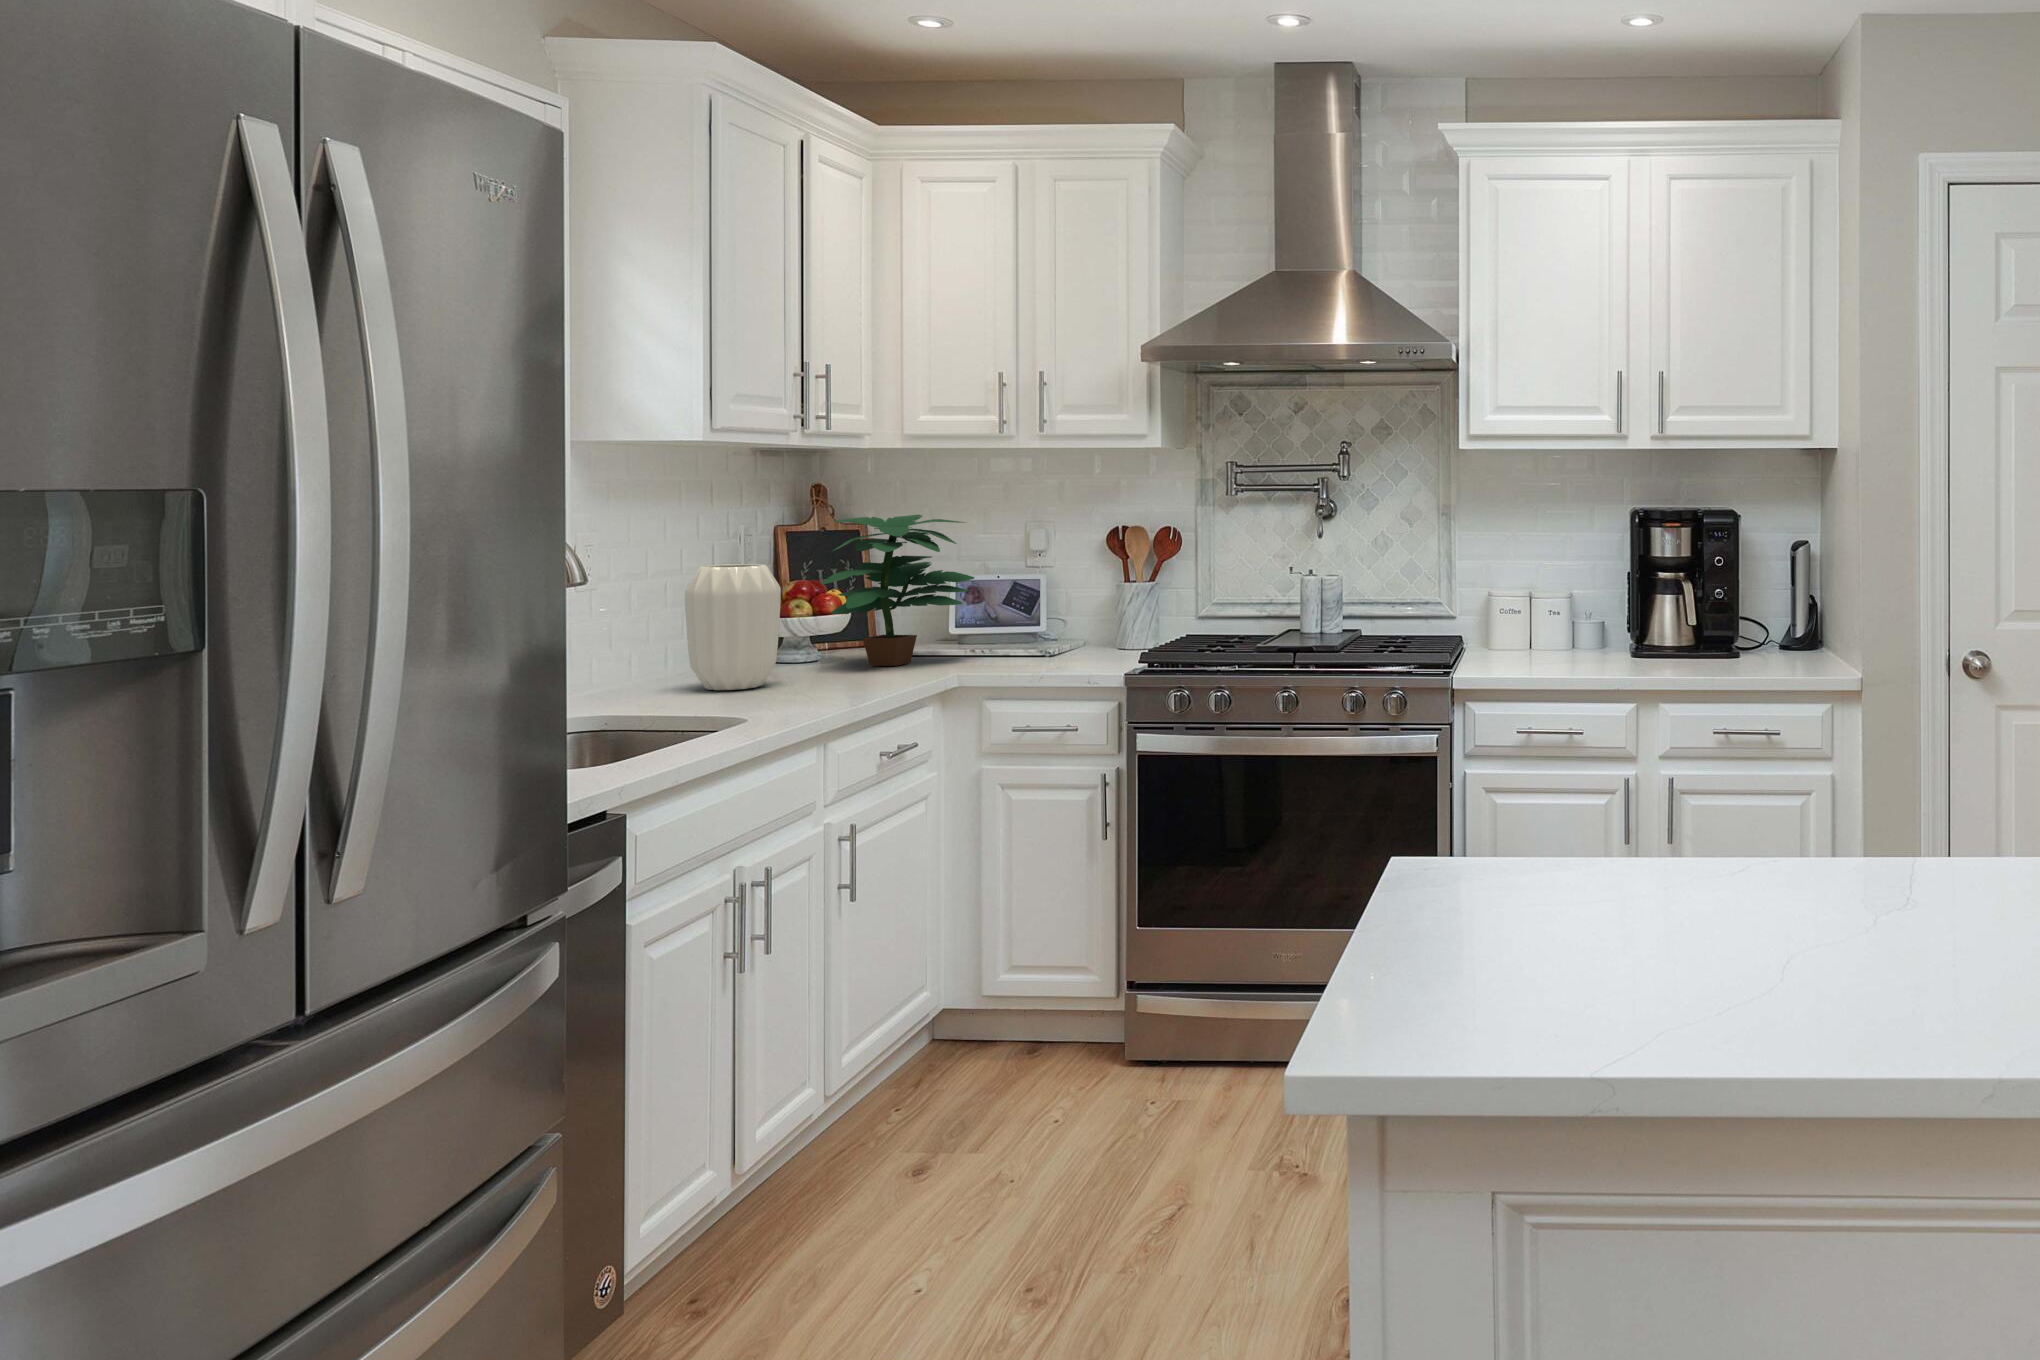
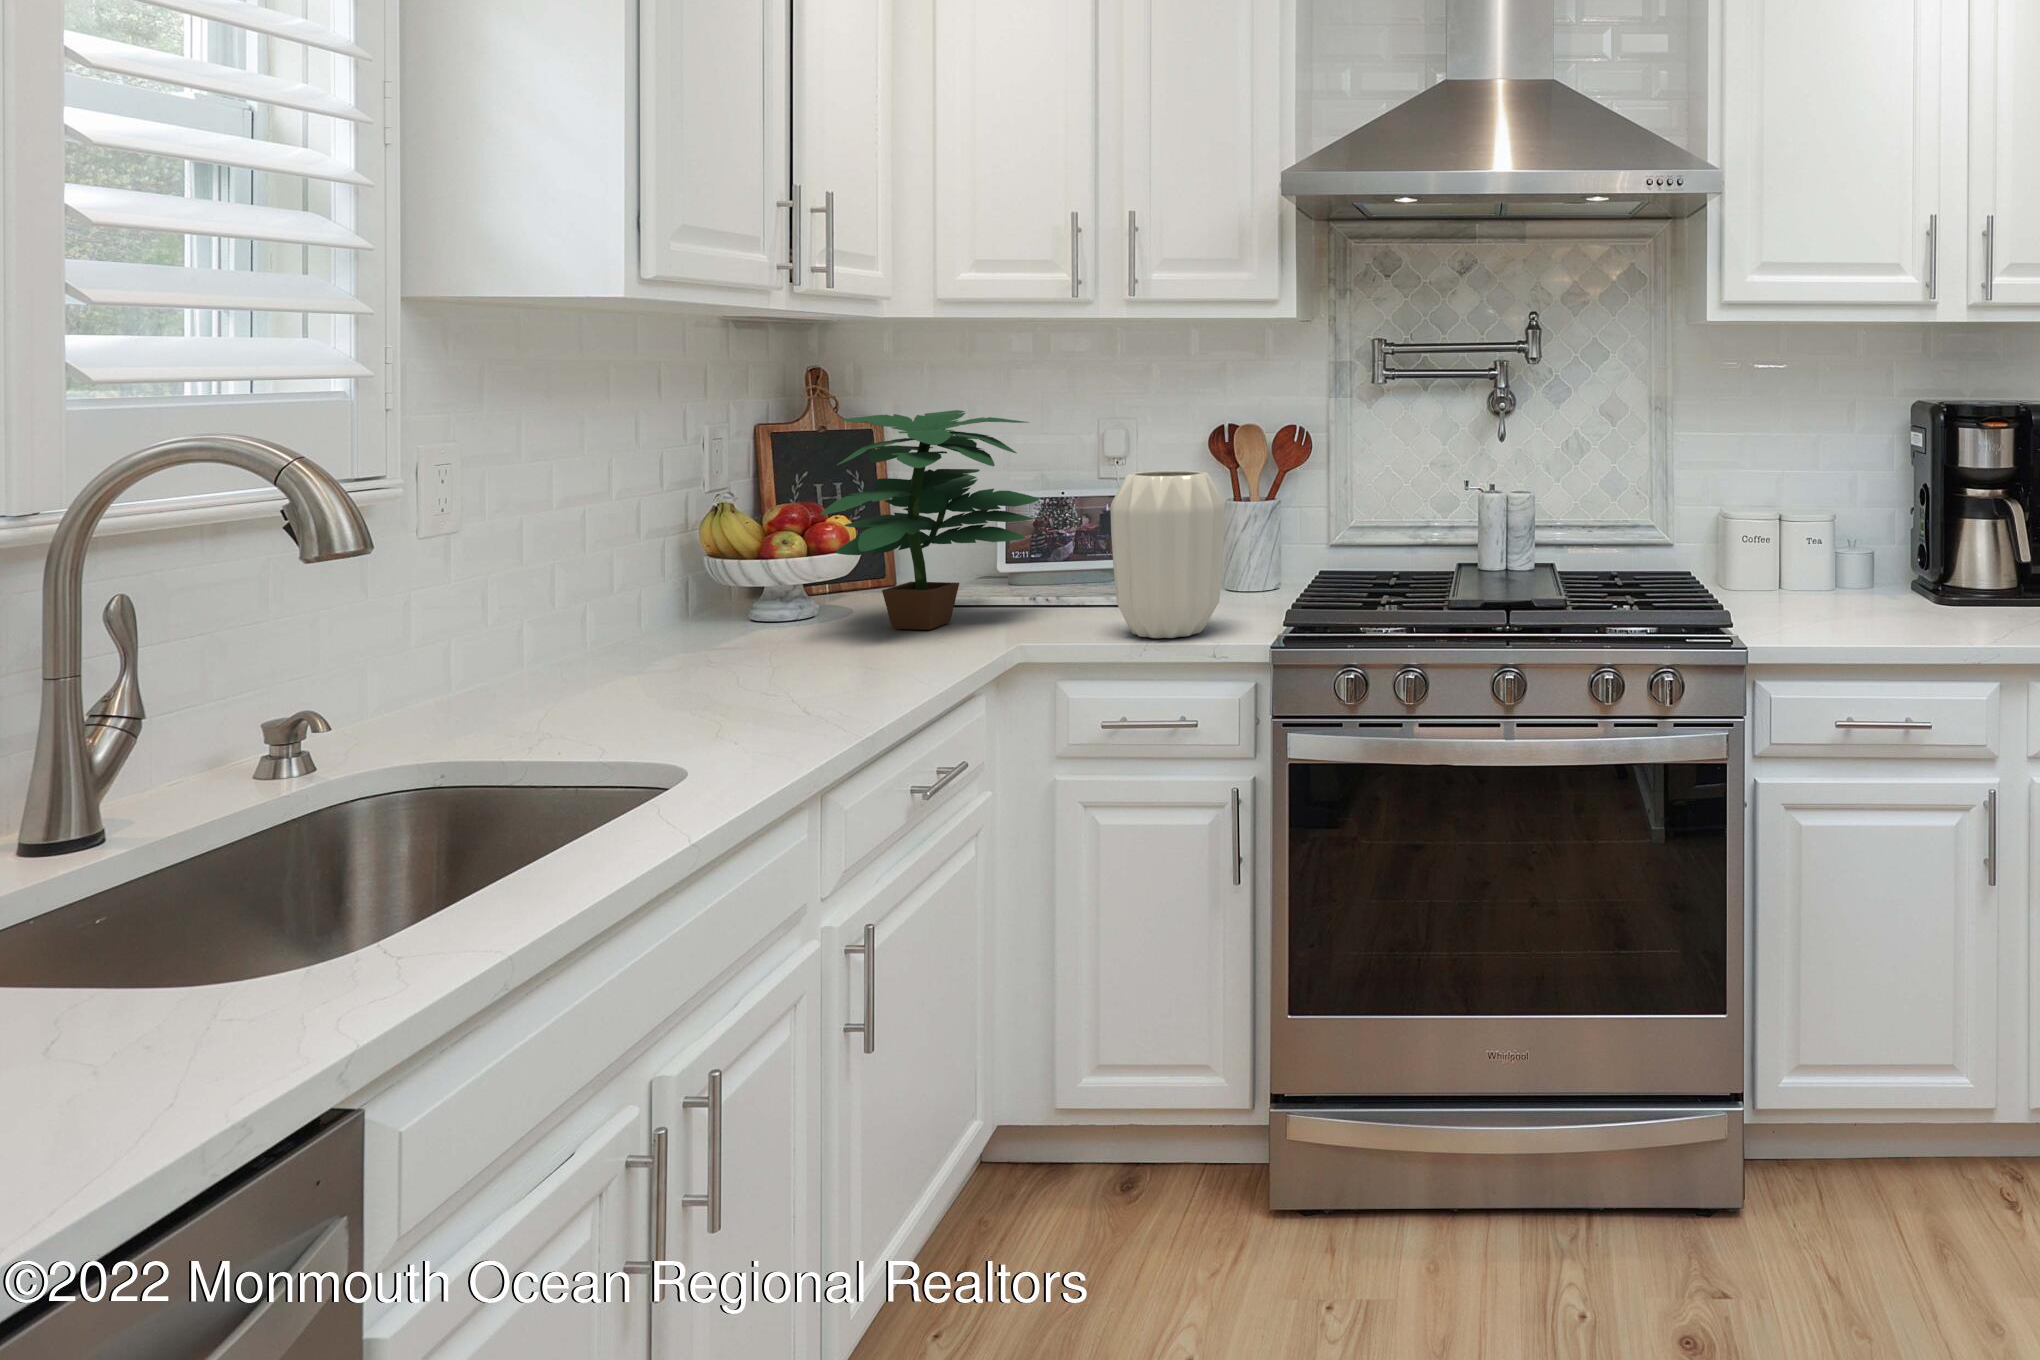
vase: present [685,564,781,690] -> present [1111,470,1225,638]

